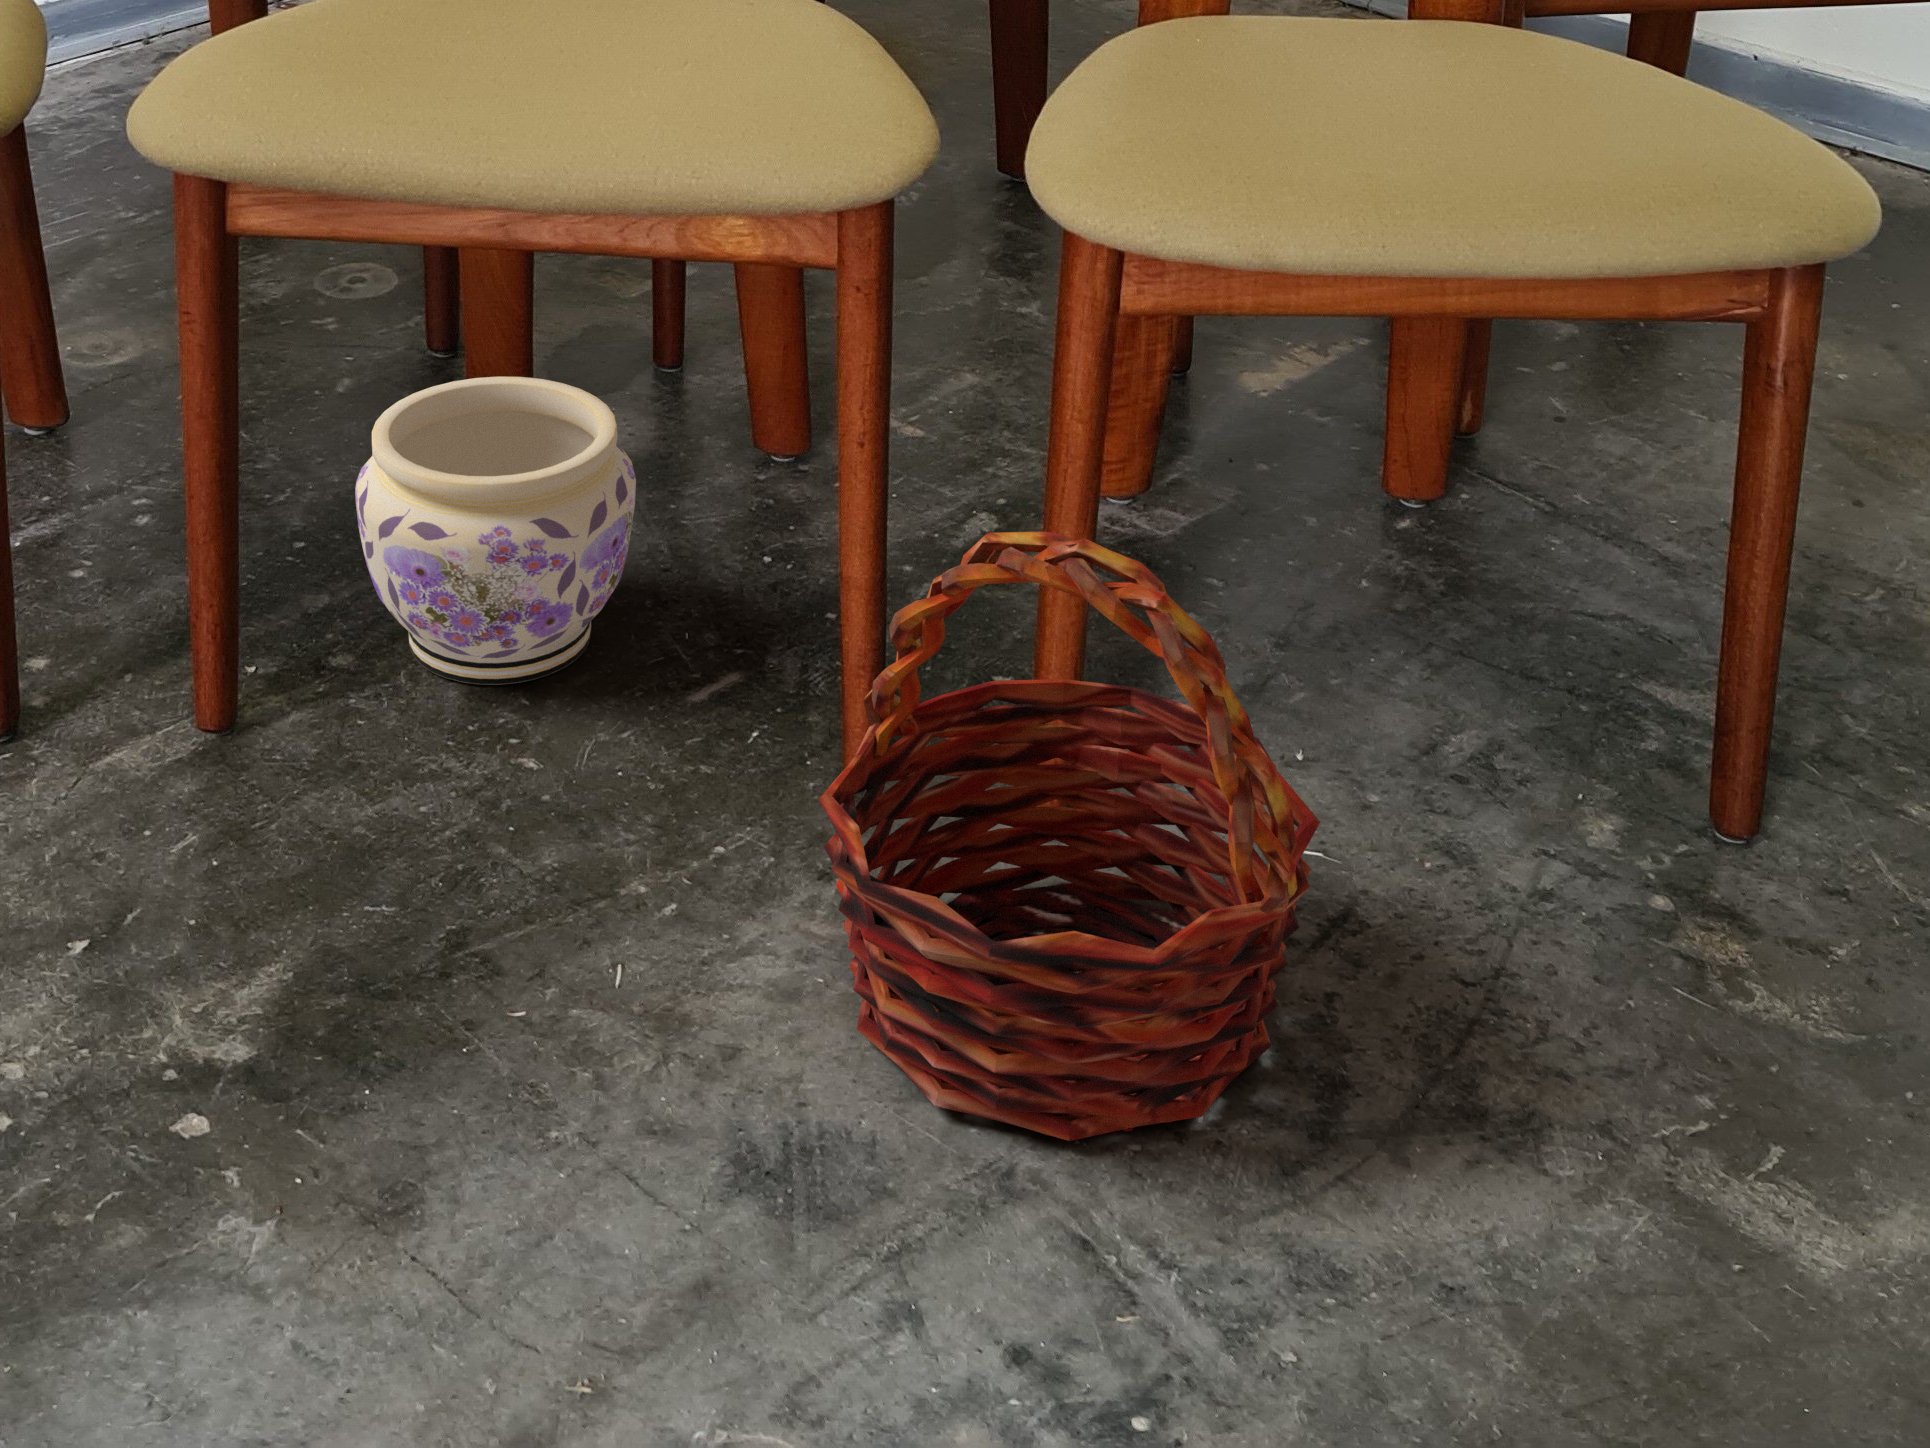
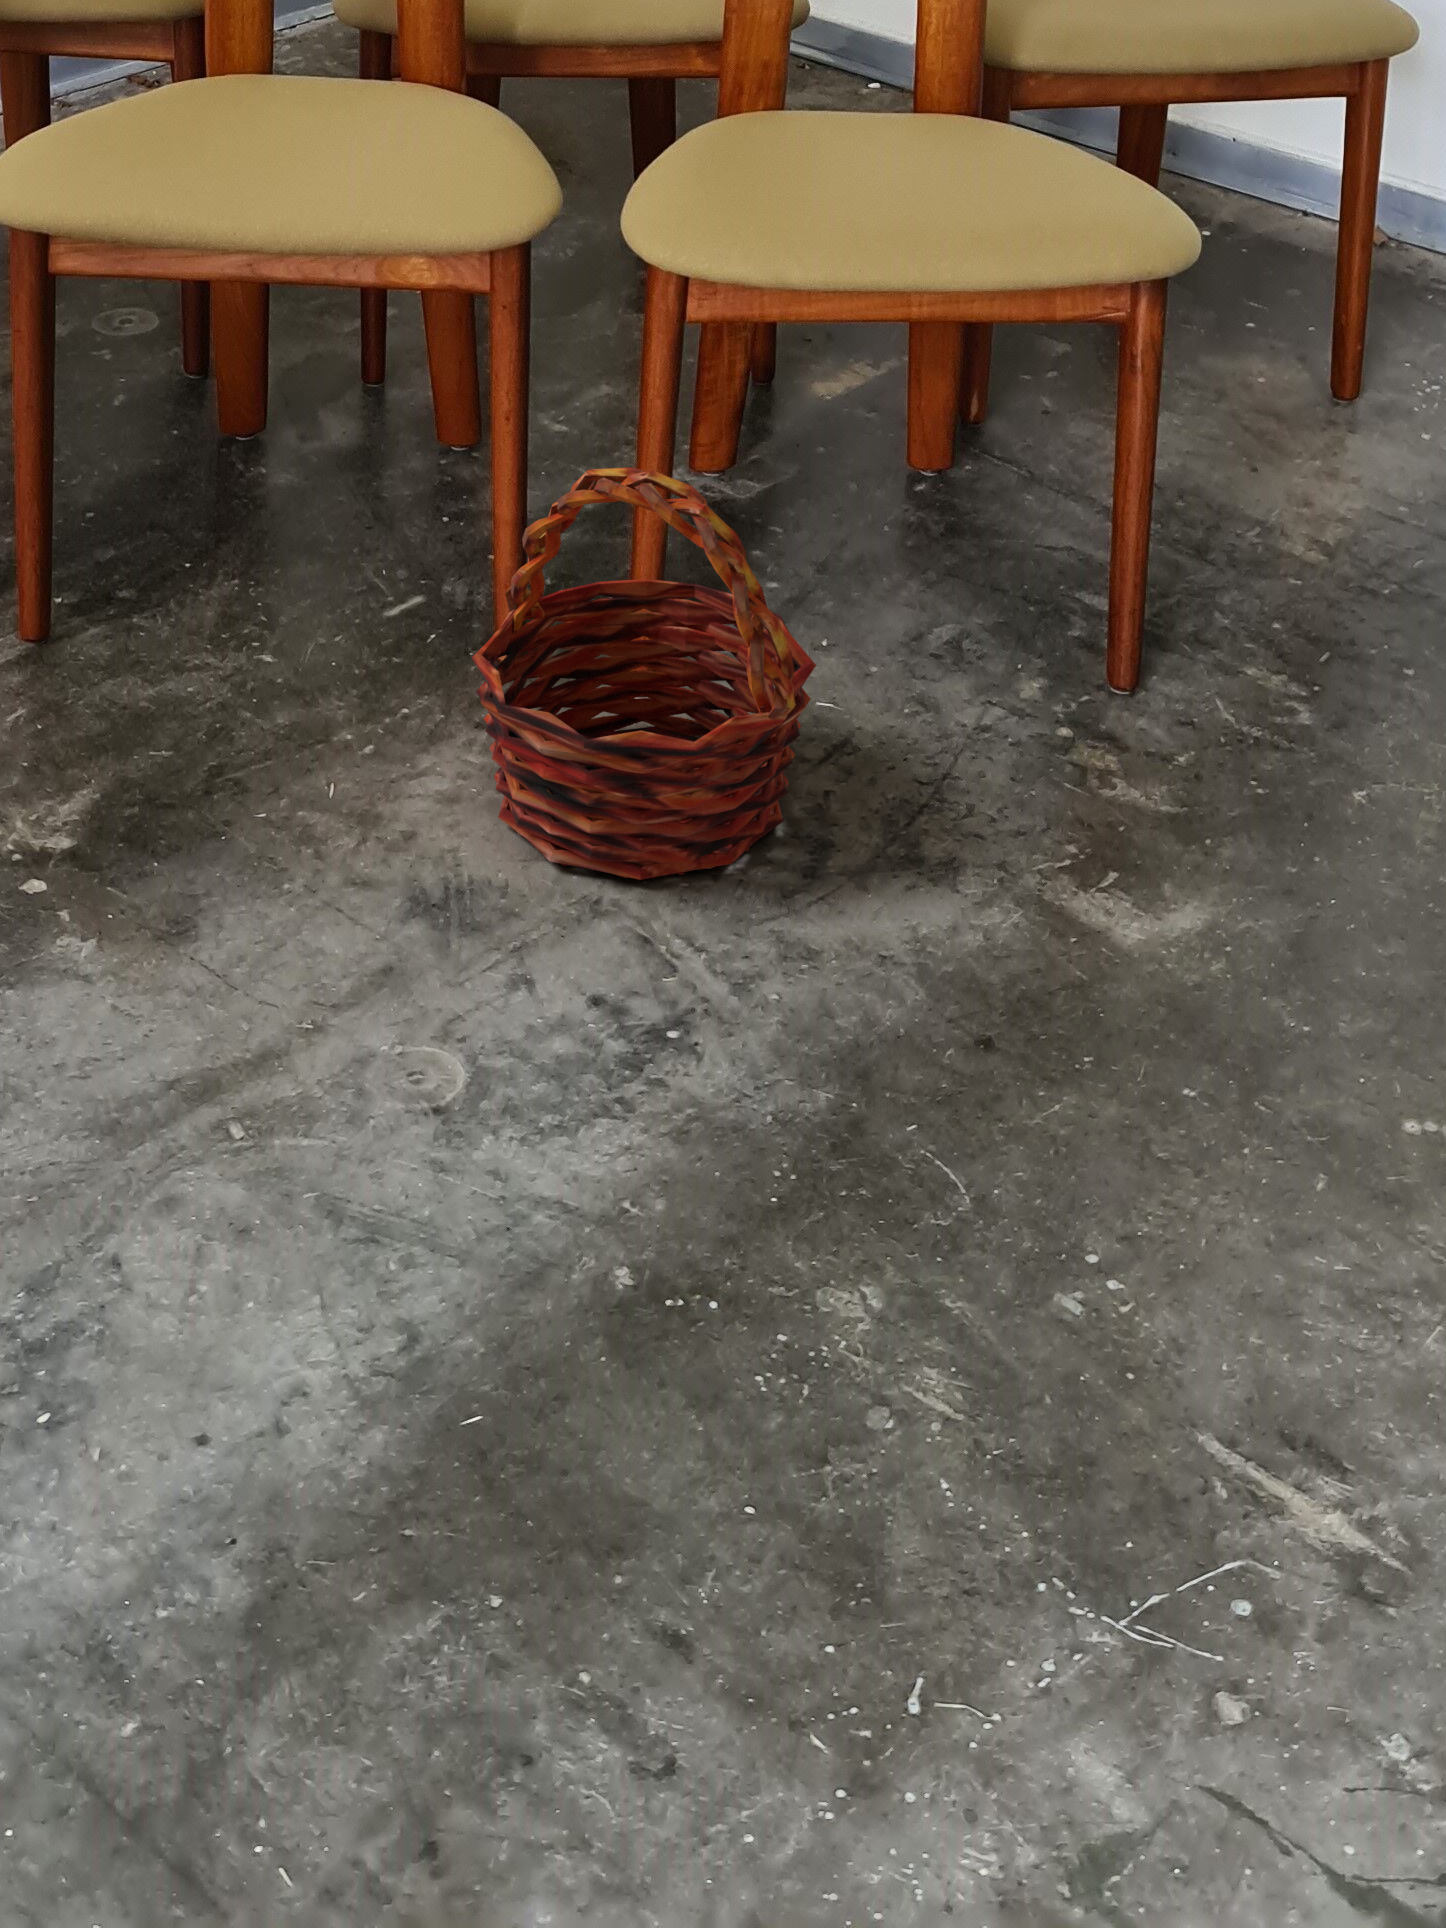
planter: present [355,376,636,685] -> none [138,381,346,606]

